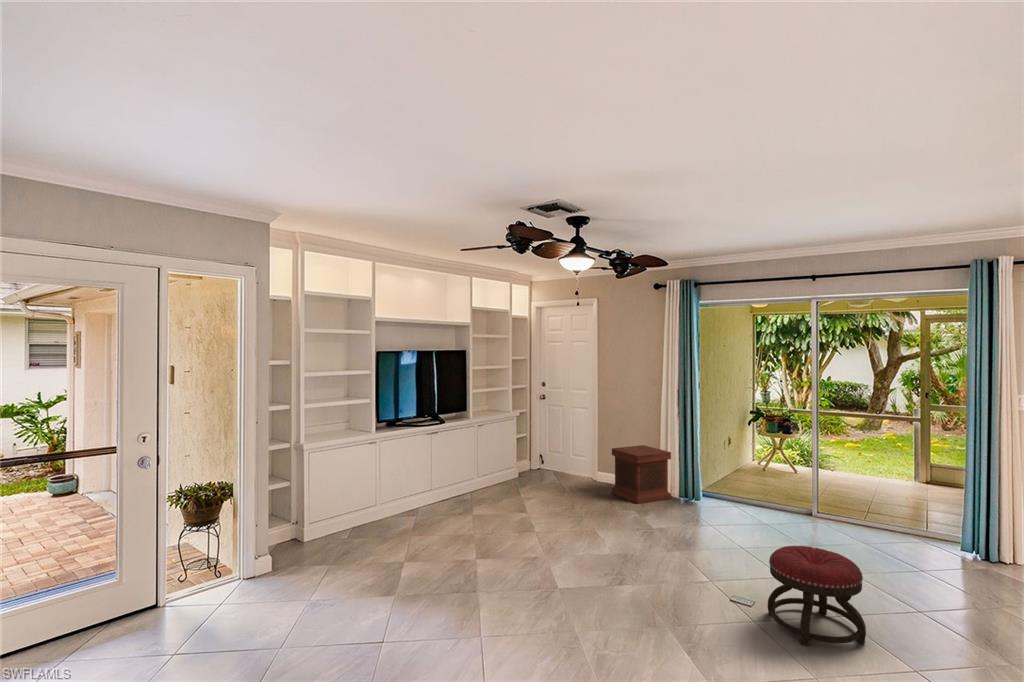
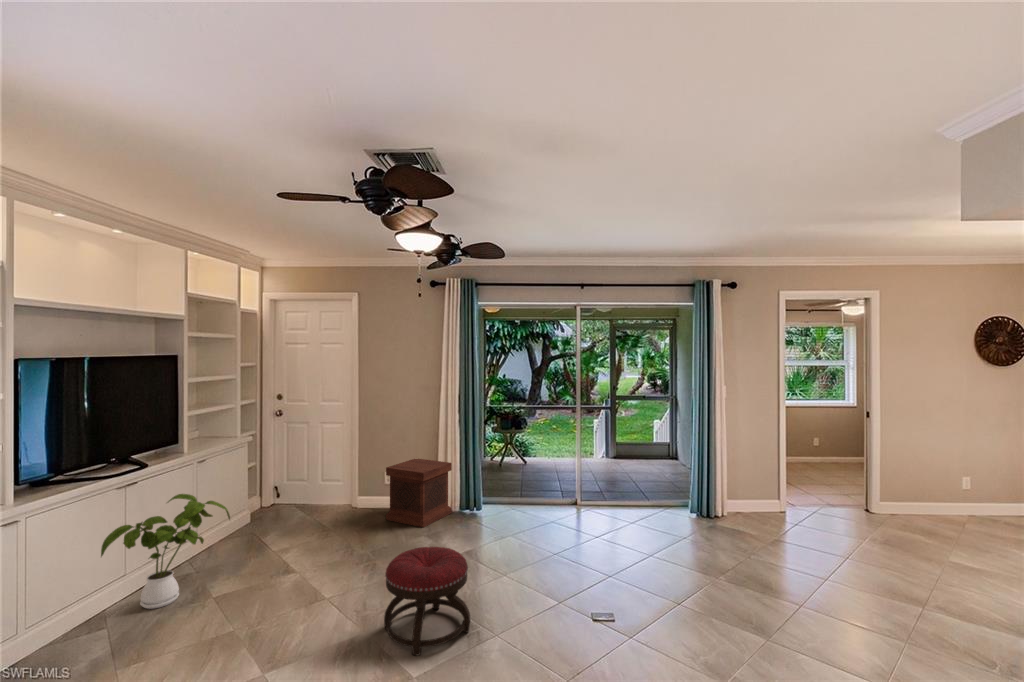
house plant: none [416,441,483,511] -> present [101,494,230,609]
ottoman: present [768,546,866,646] -> present [384,547,470,655]

